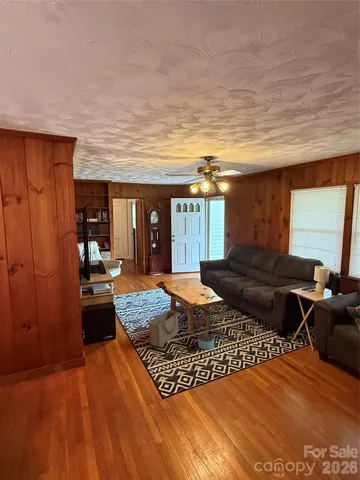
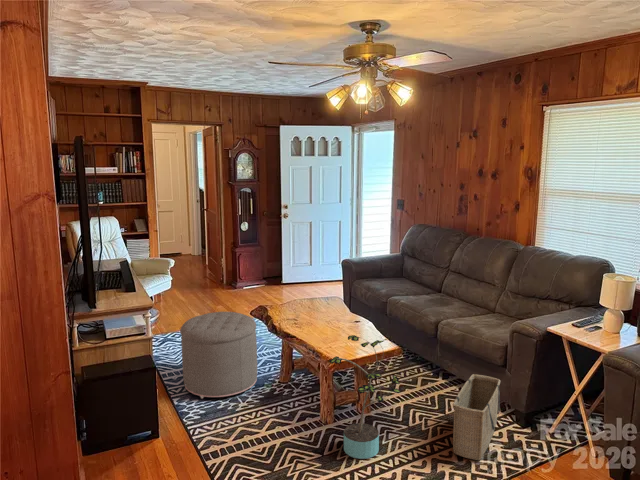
ottoman: none [126,284,160,323] -> present [180,312,257,399]
basket: present [148,310,178,347] -> present [453,374,500,460]

